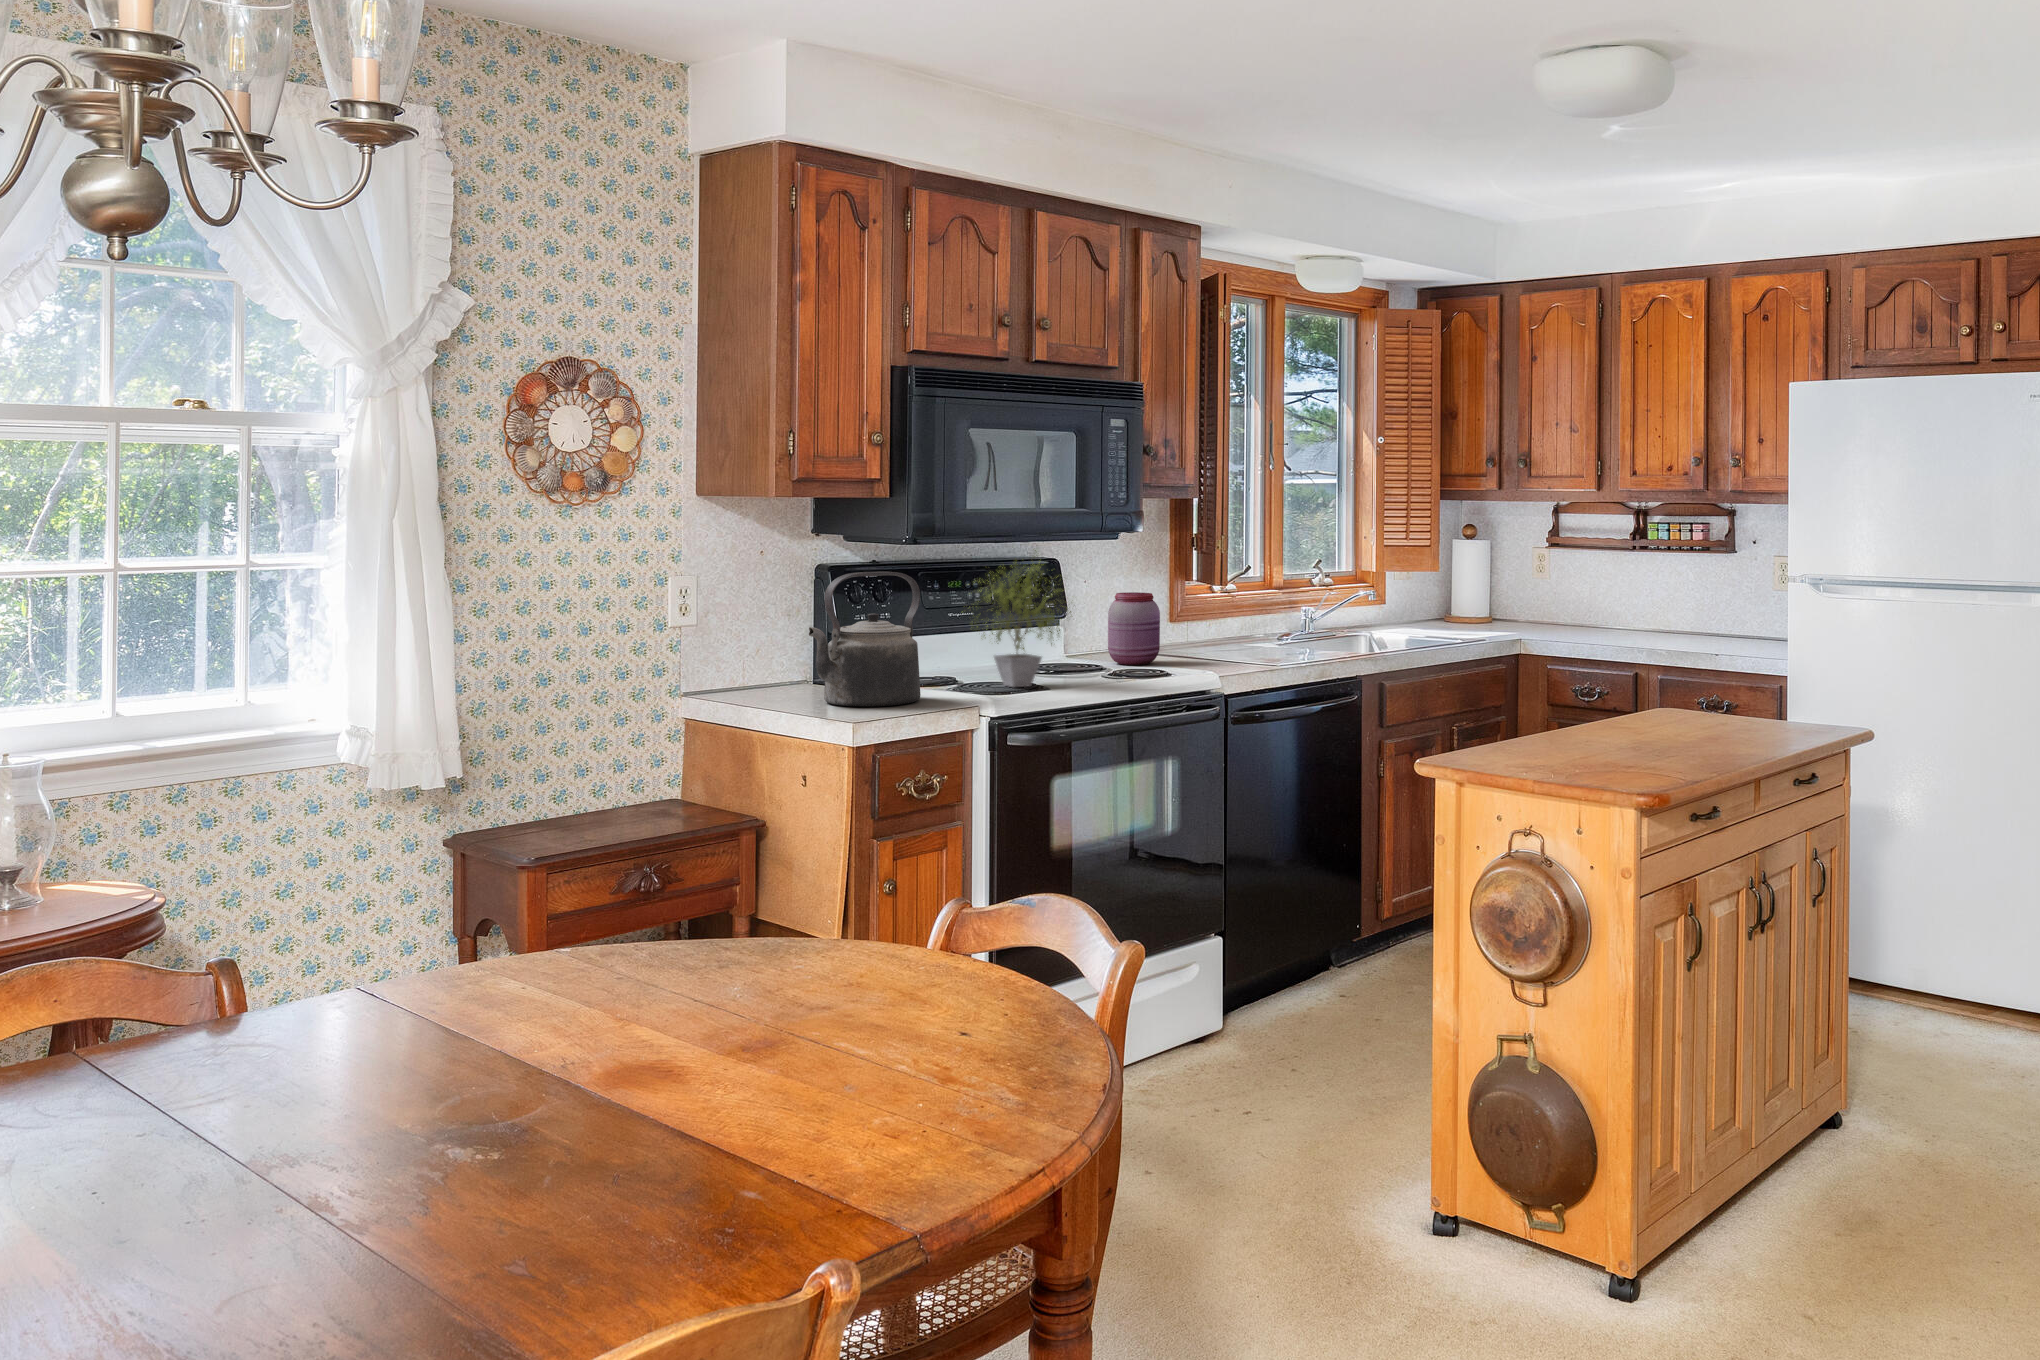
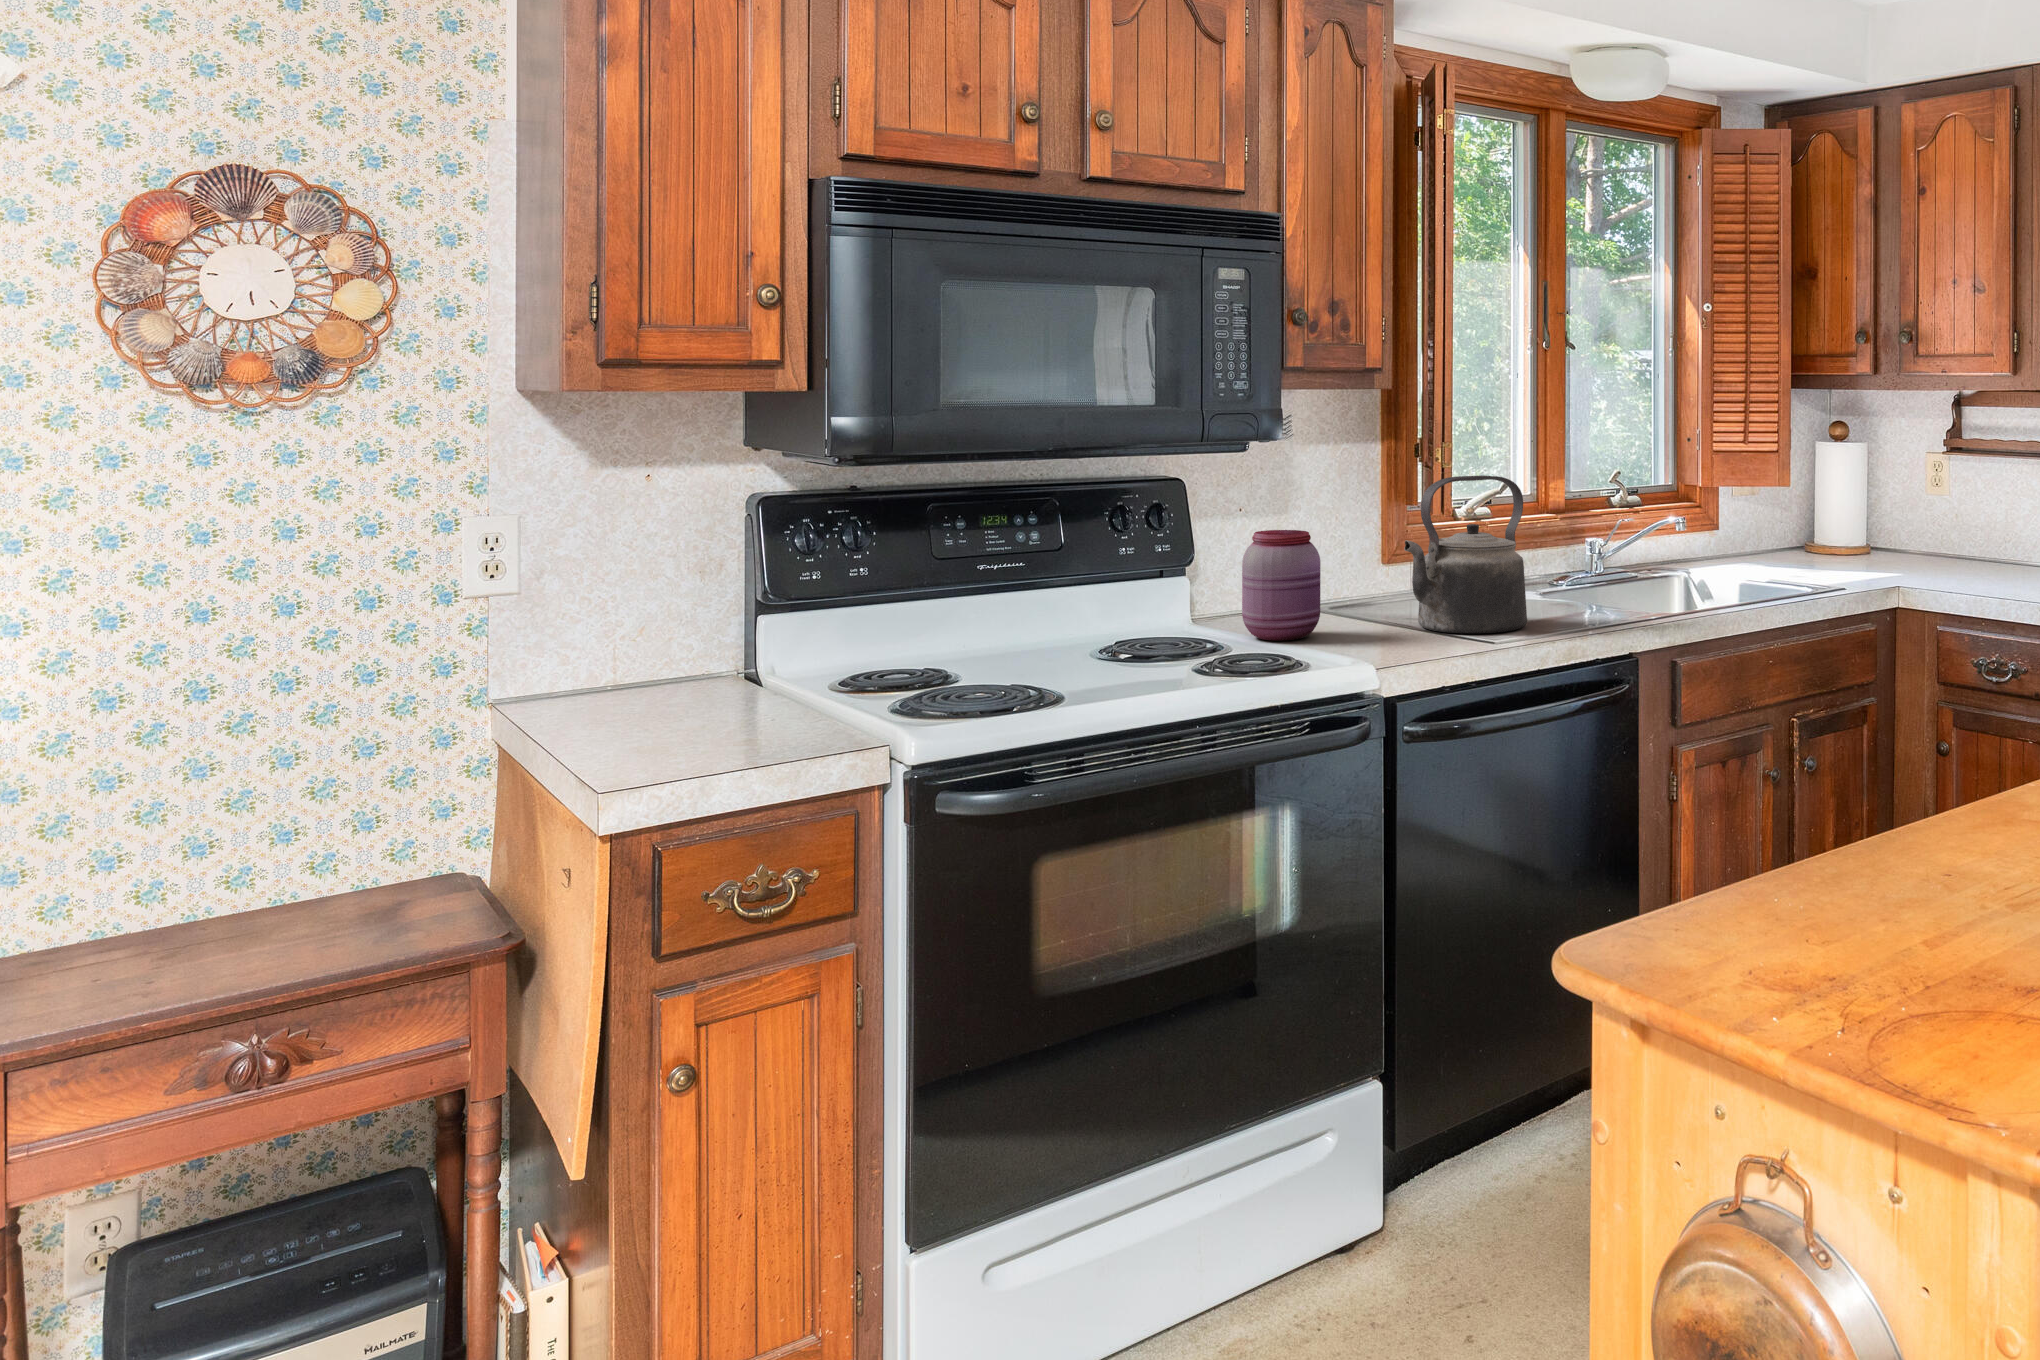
potted plant: present [976,550,1071,687] -> none [948,469,1139,694]
kettle: present [809,572,921,706] -> present [1404,475,1527,634]

